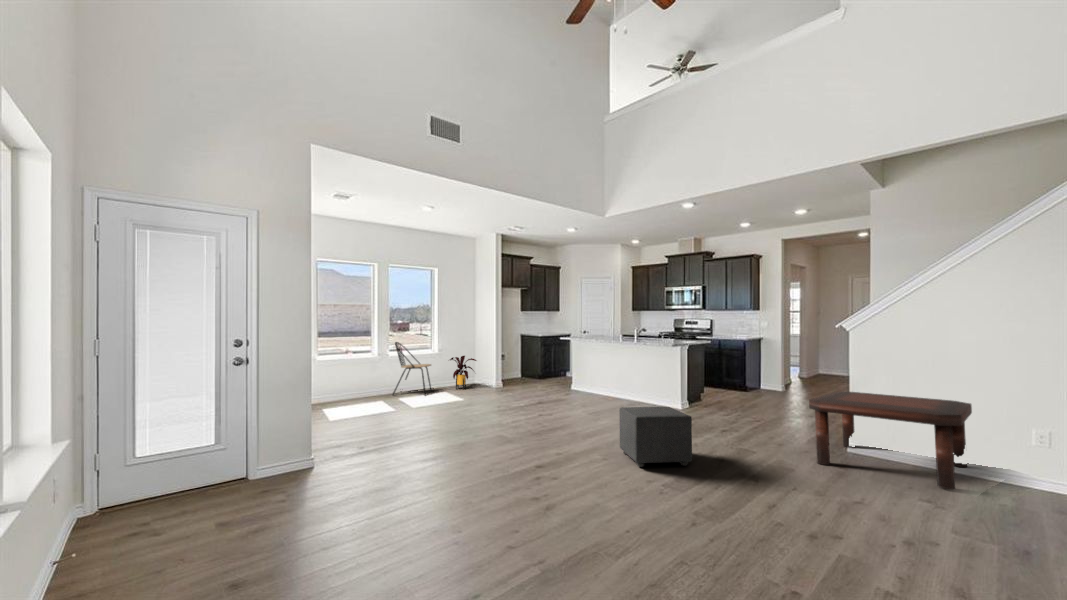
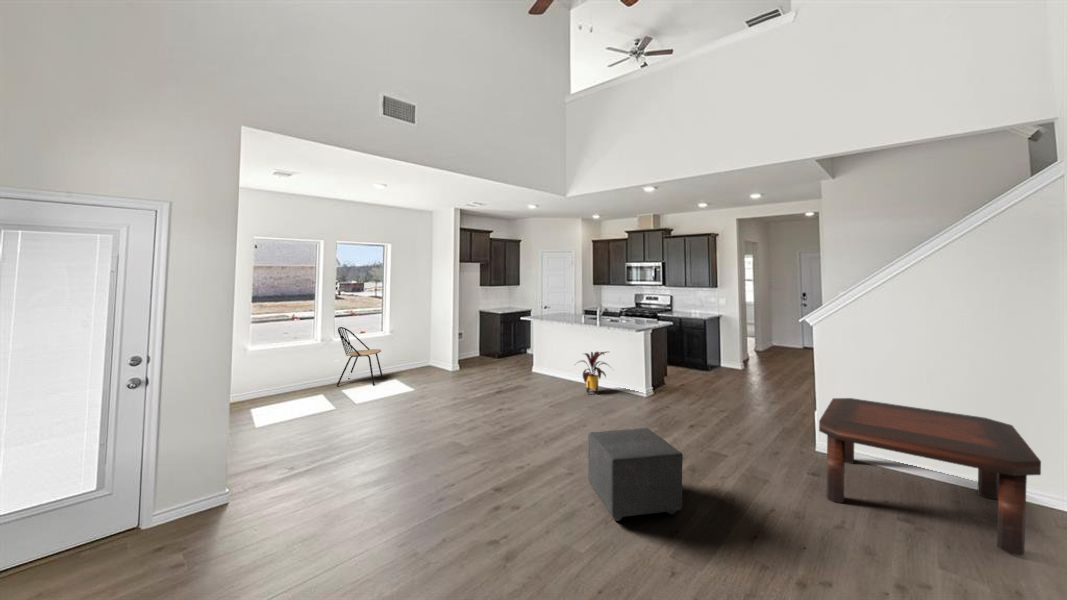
house plant: present [450,356,476,390] -> present [582,352,607,394]

